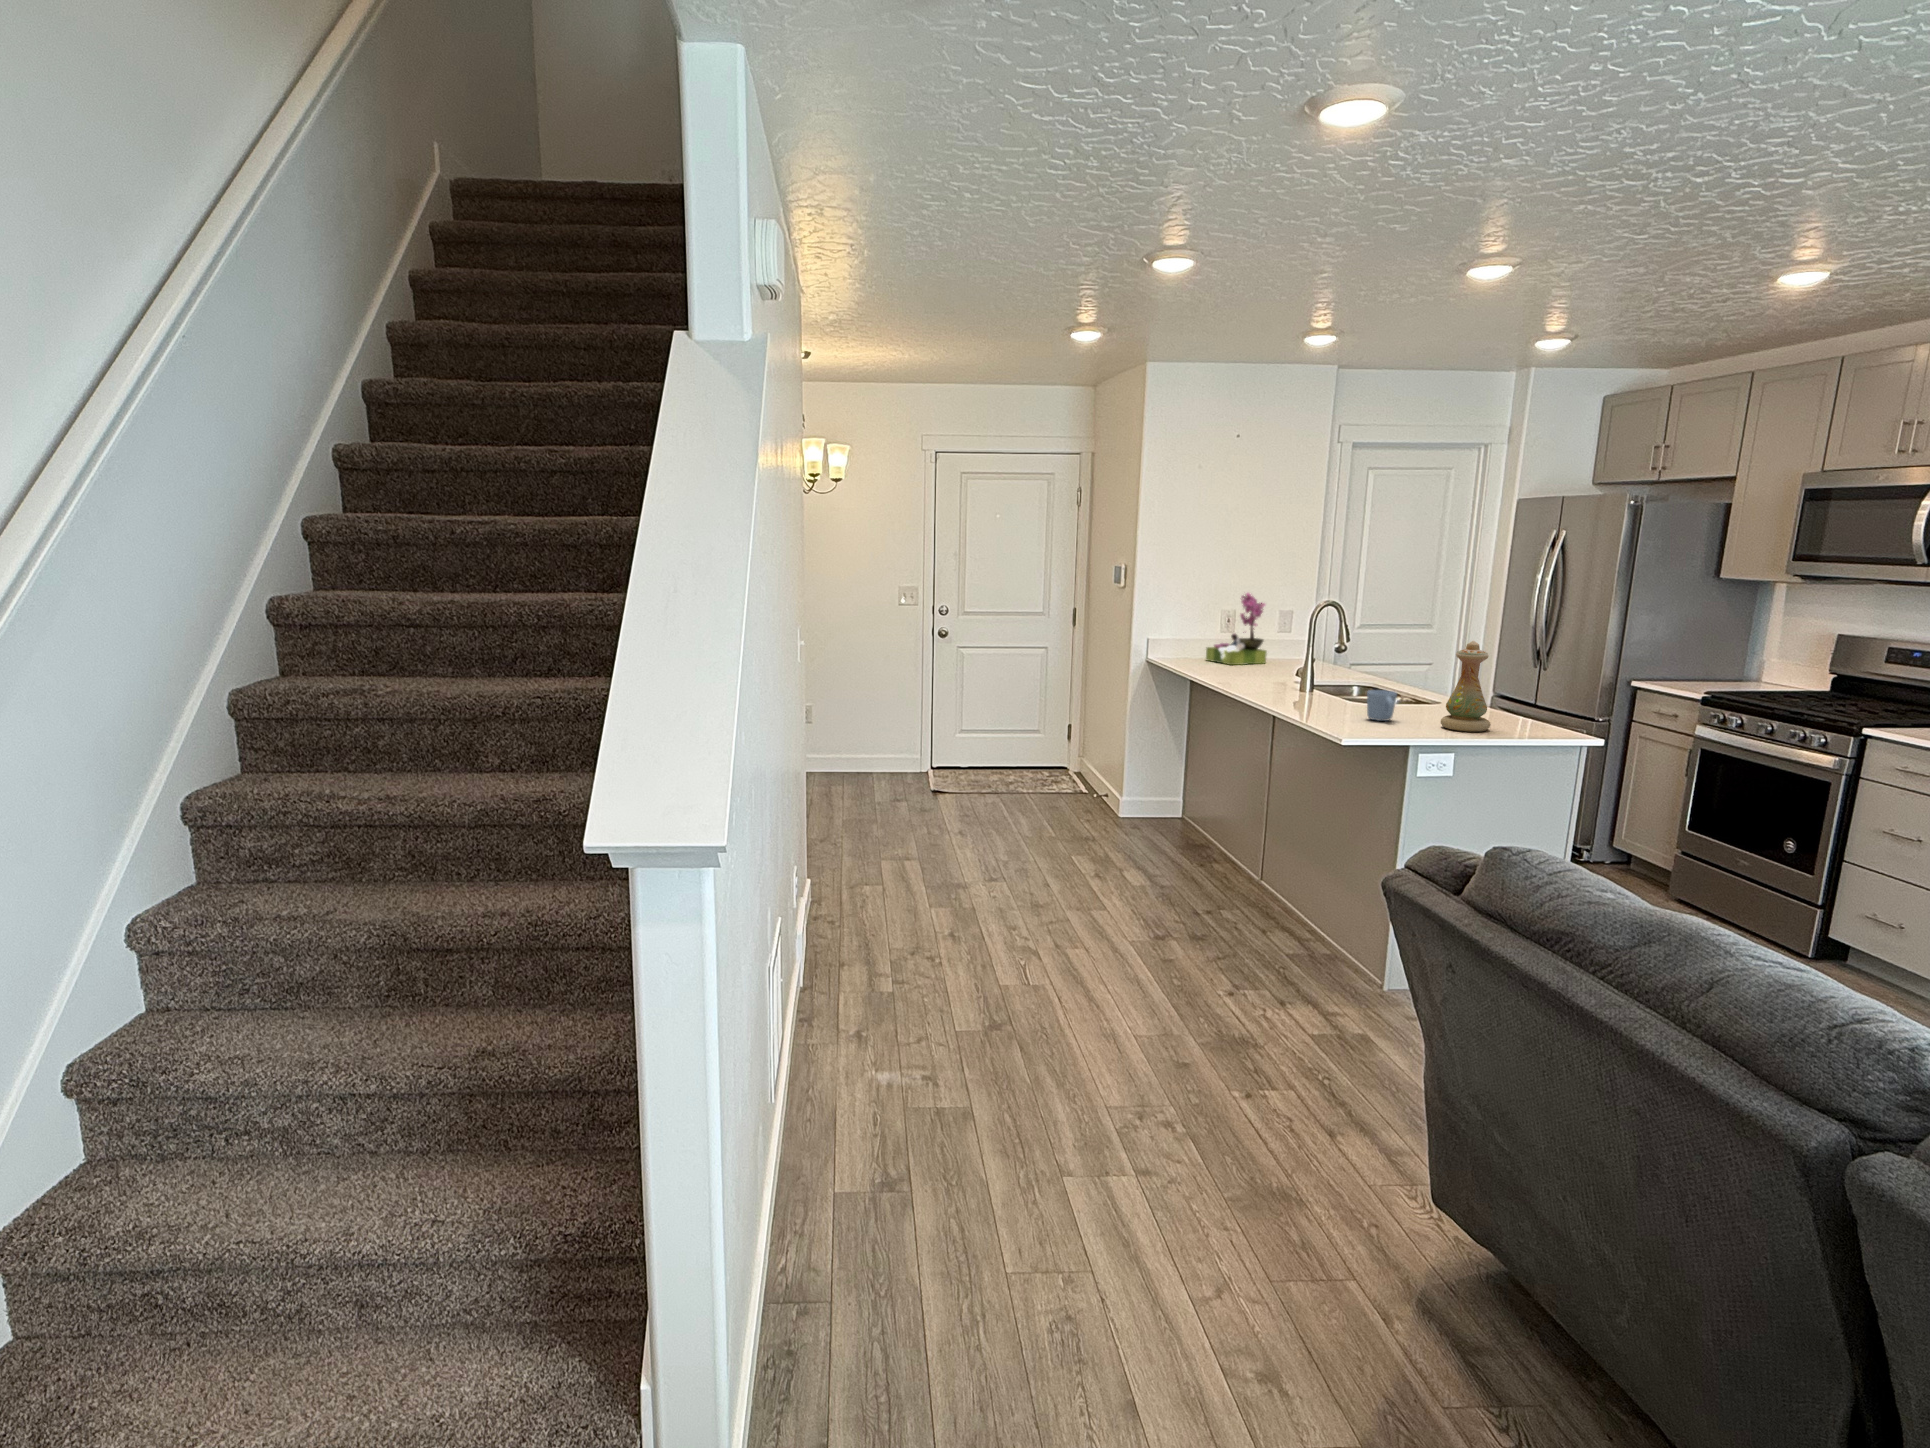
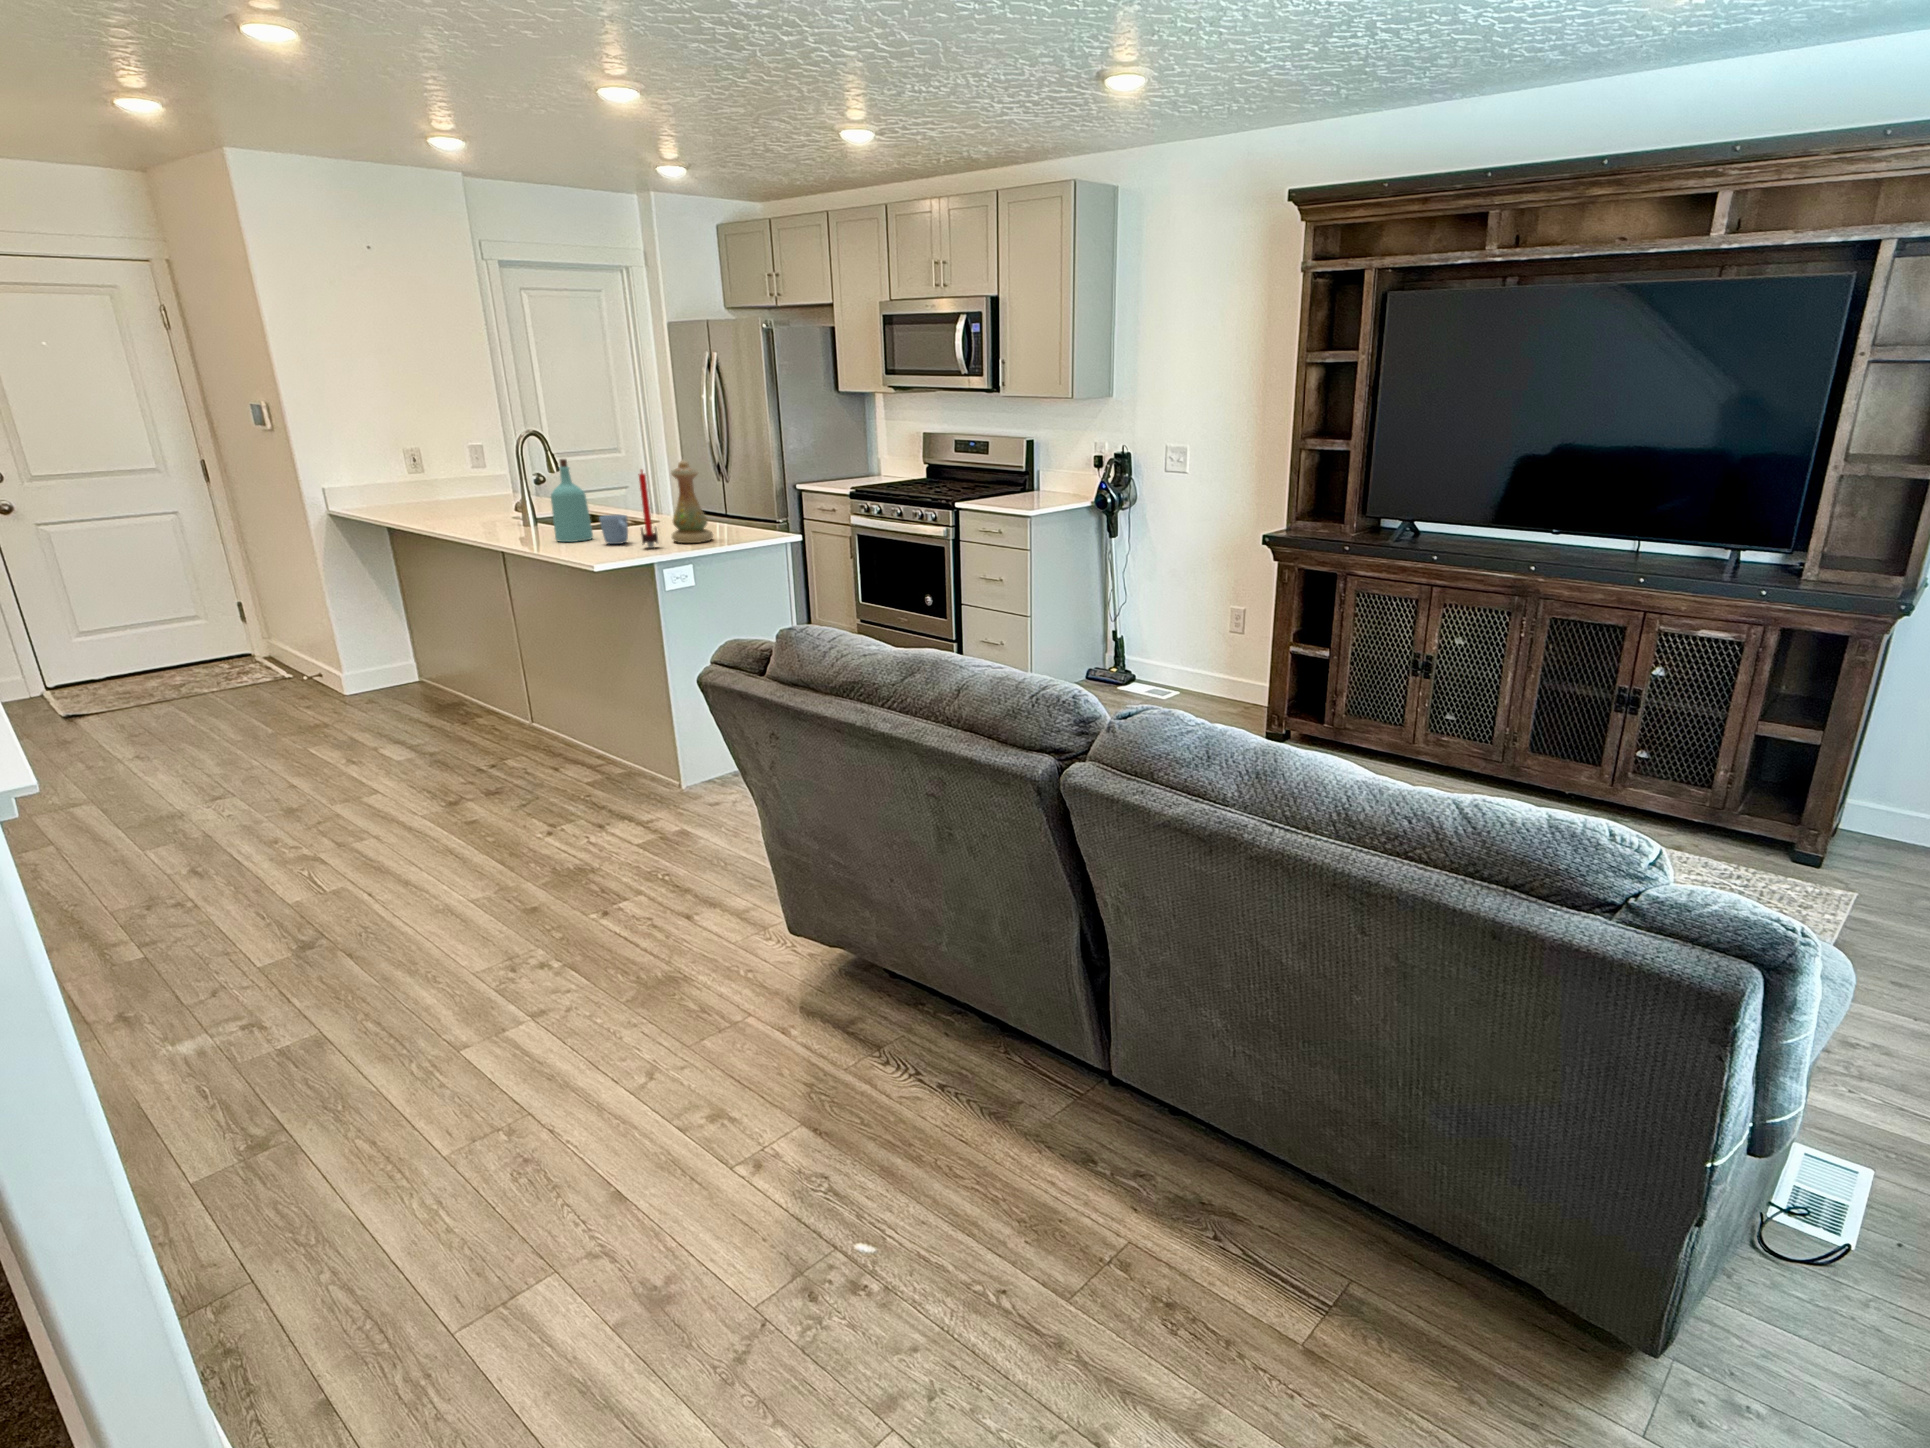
flower arrangement: present [1206,593,1267,665] -> none [401,427,473,509]
bottle: none [1320,630,1361,713] -> present [551,459,593,542]
candle: none [1404,647,1426,730] -> present [638,470,658,548]

